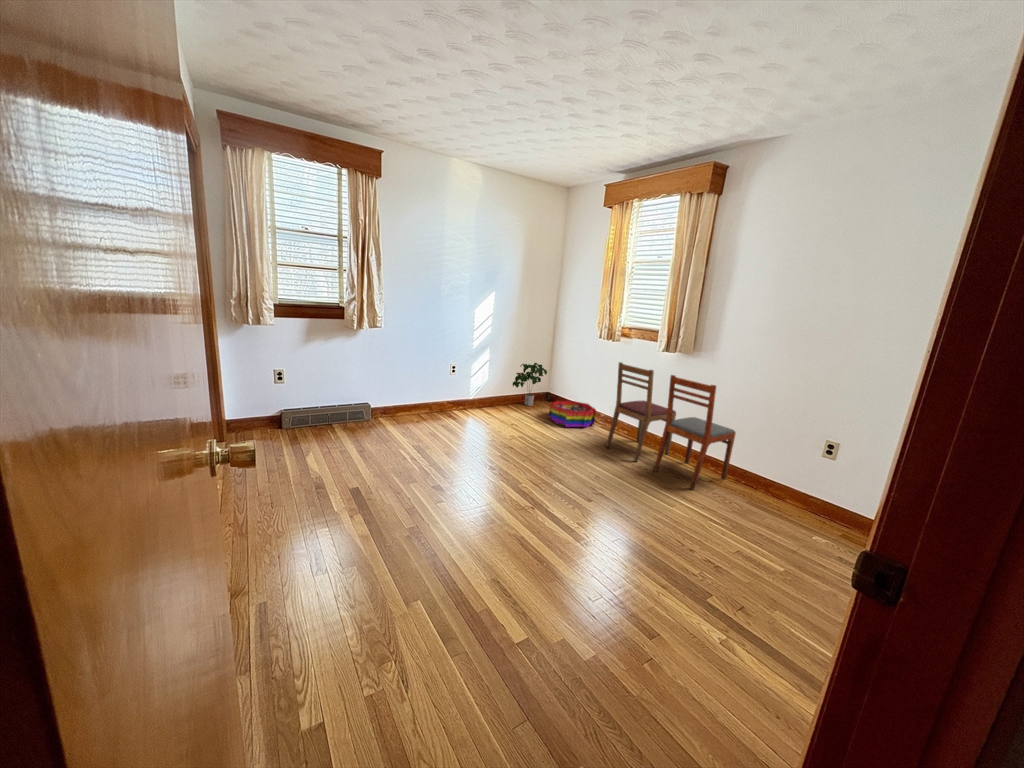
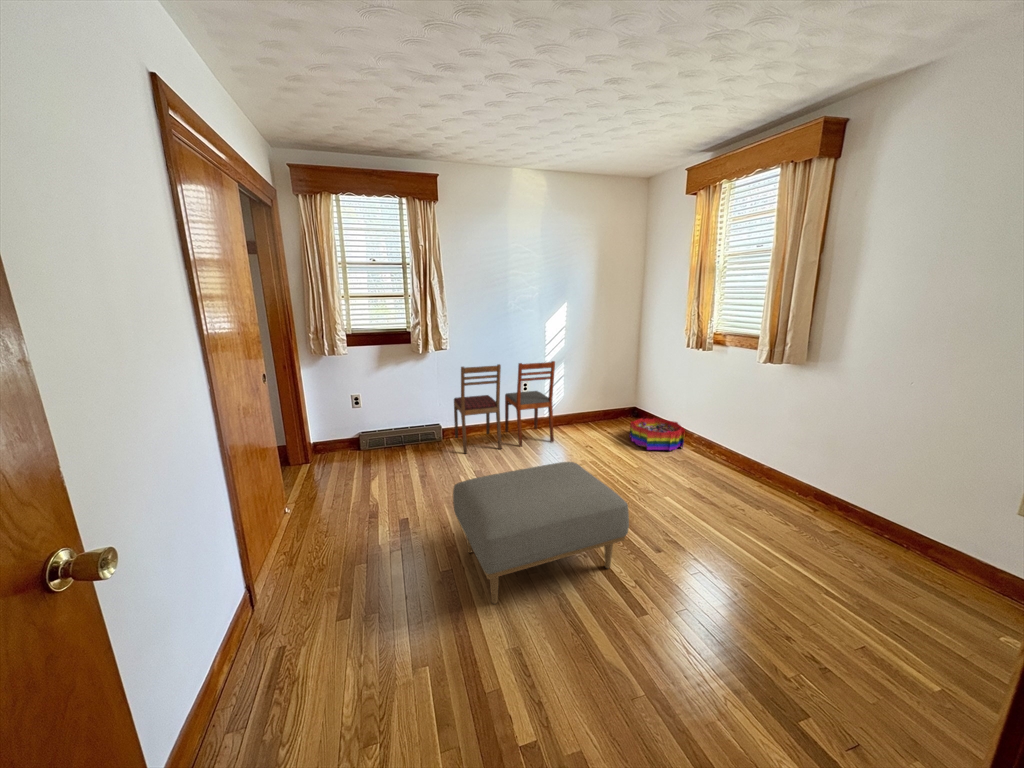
chair: present [606,362,736,490] -> present [454,361,555,454]
potted plant: present [512,363,547,406] -> none [590,376,630,423]
ottoman: none [417,429,574,549] -> present [453,462,629,604]

